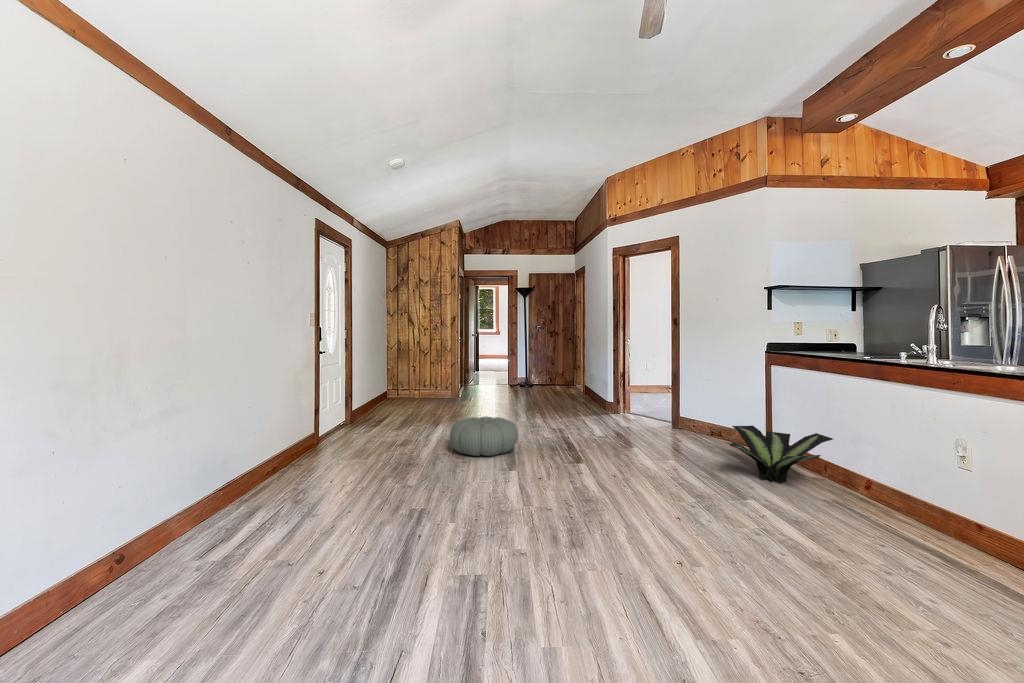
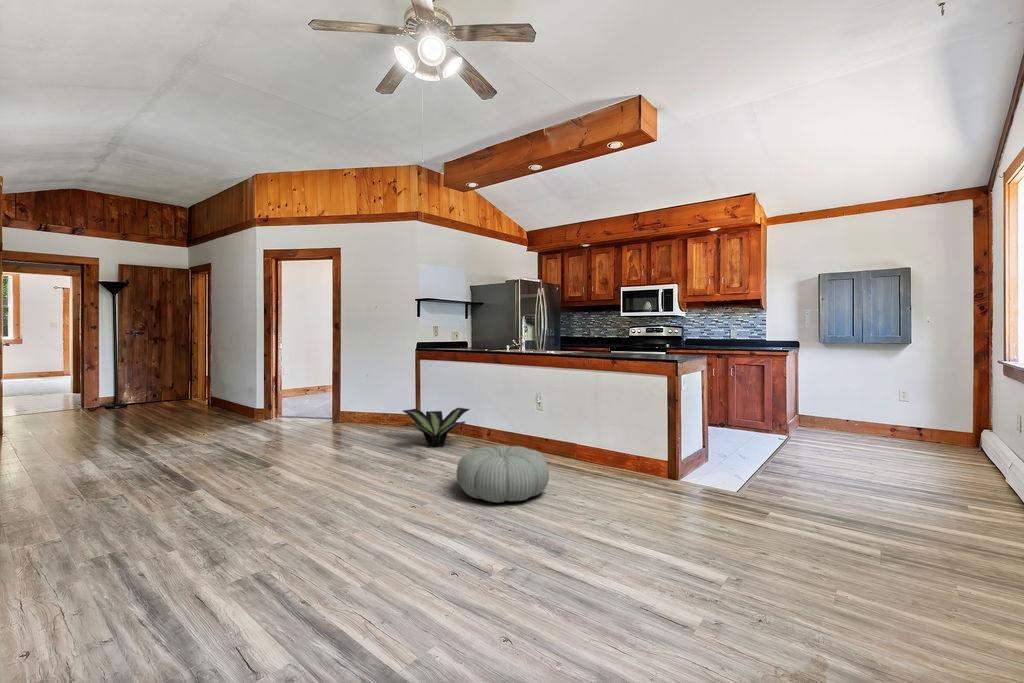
pouf: present [450,416,518,456] -> present [456,445,549,503]

